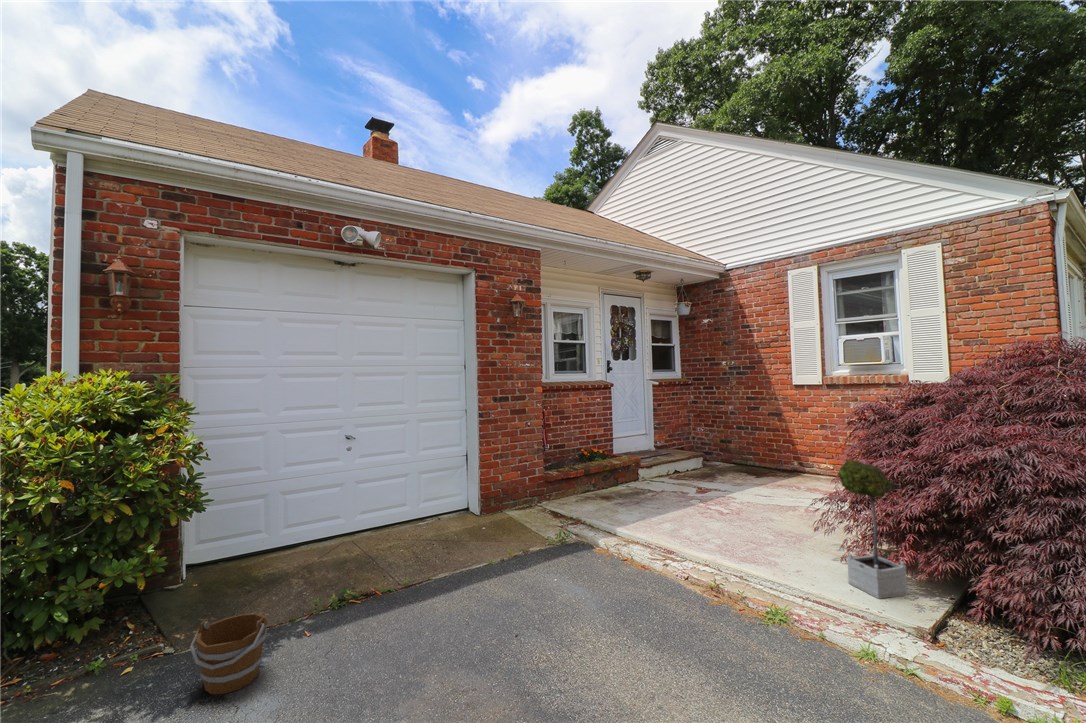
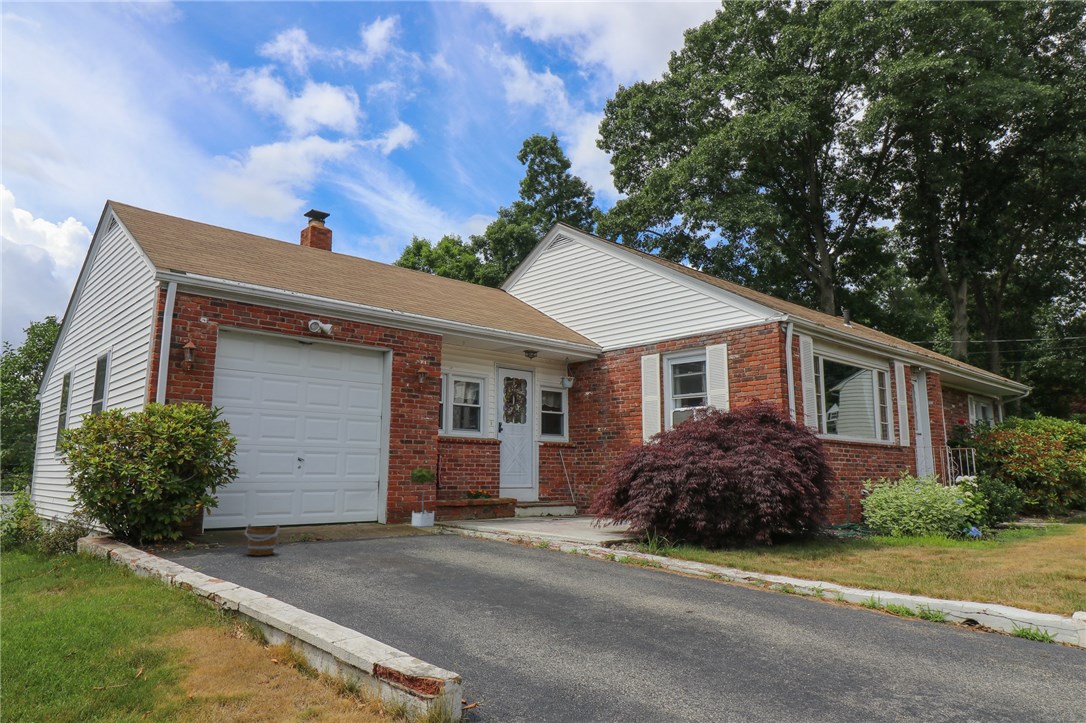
potted tree: present [838,459,908,599] -> present [410,468,436,527]

